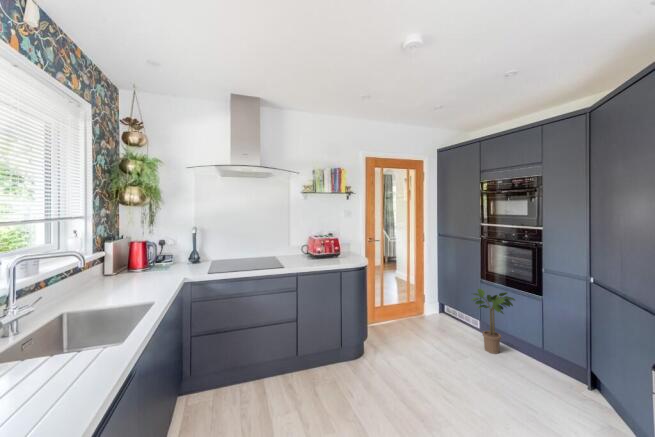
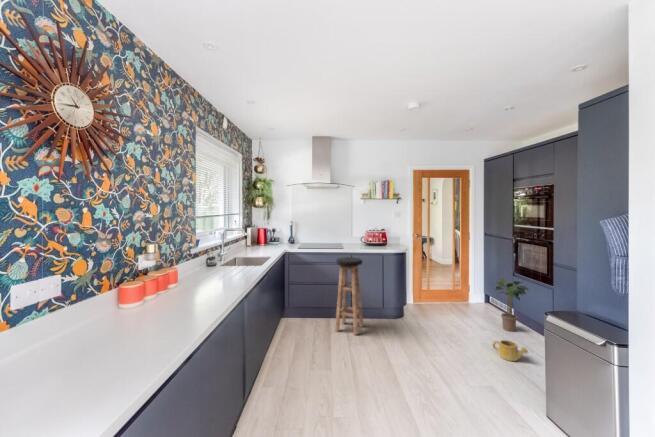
bar stool: none [282,281,324,412] -> present [335,257,363,335]
watering can: none [506,377,557,409] -> present [493,340,528,361]

